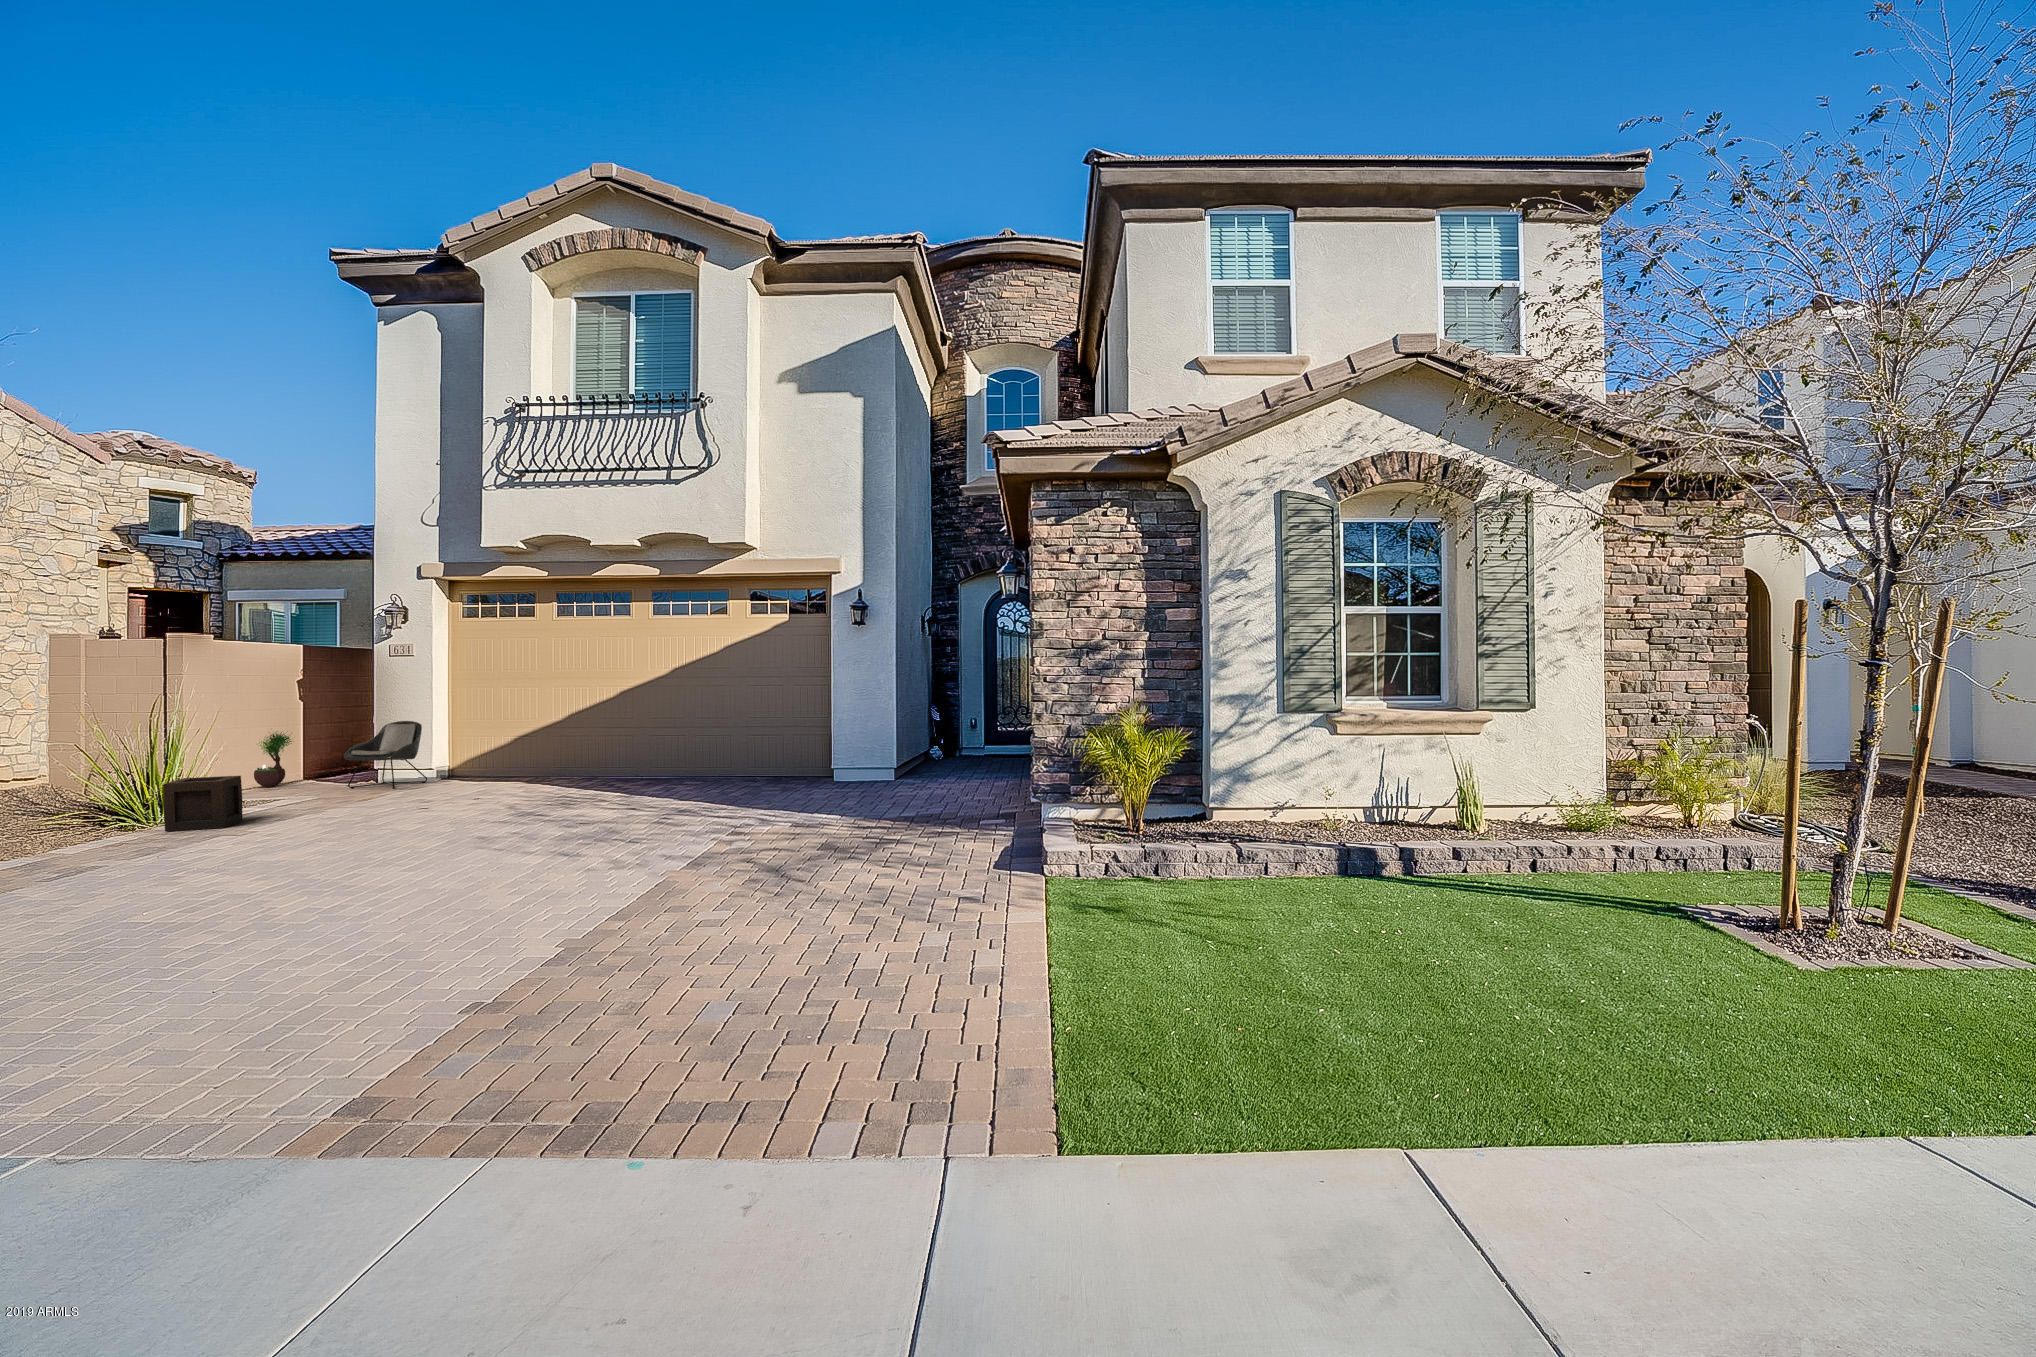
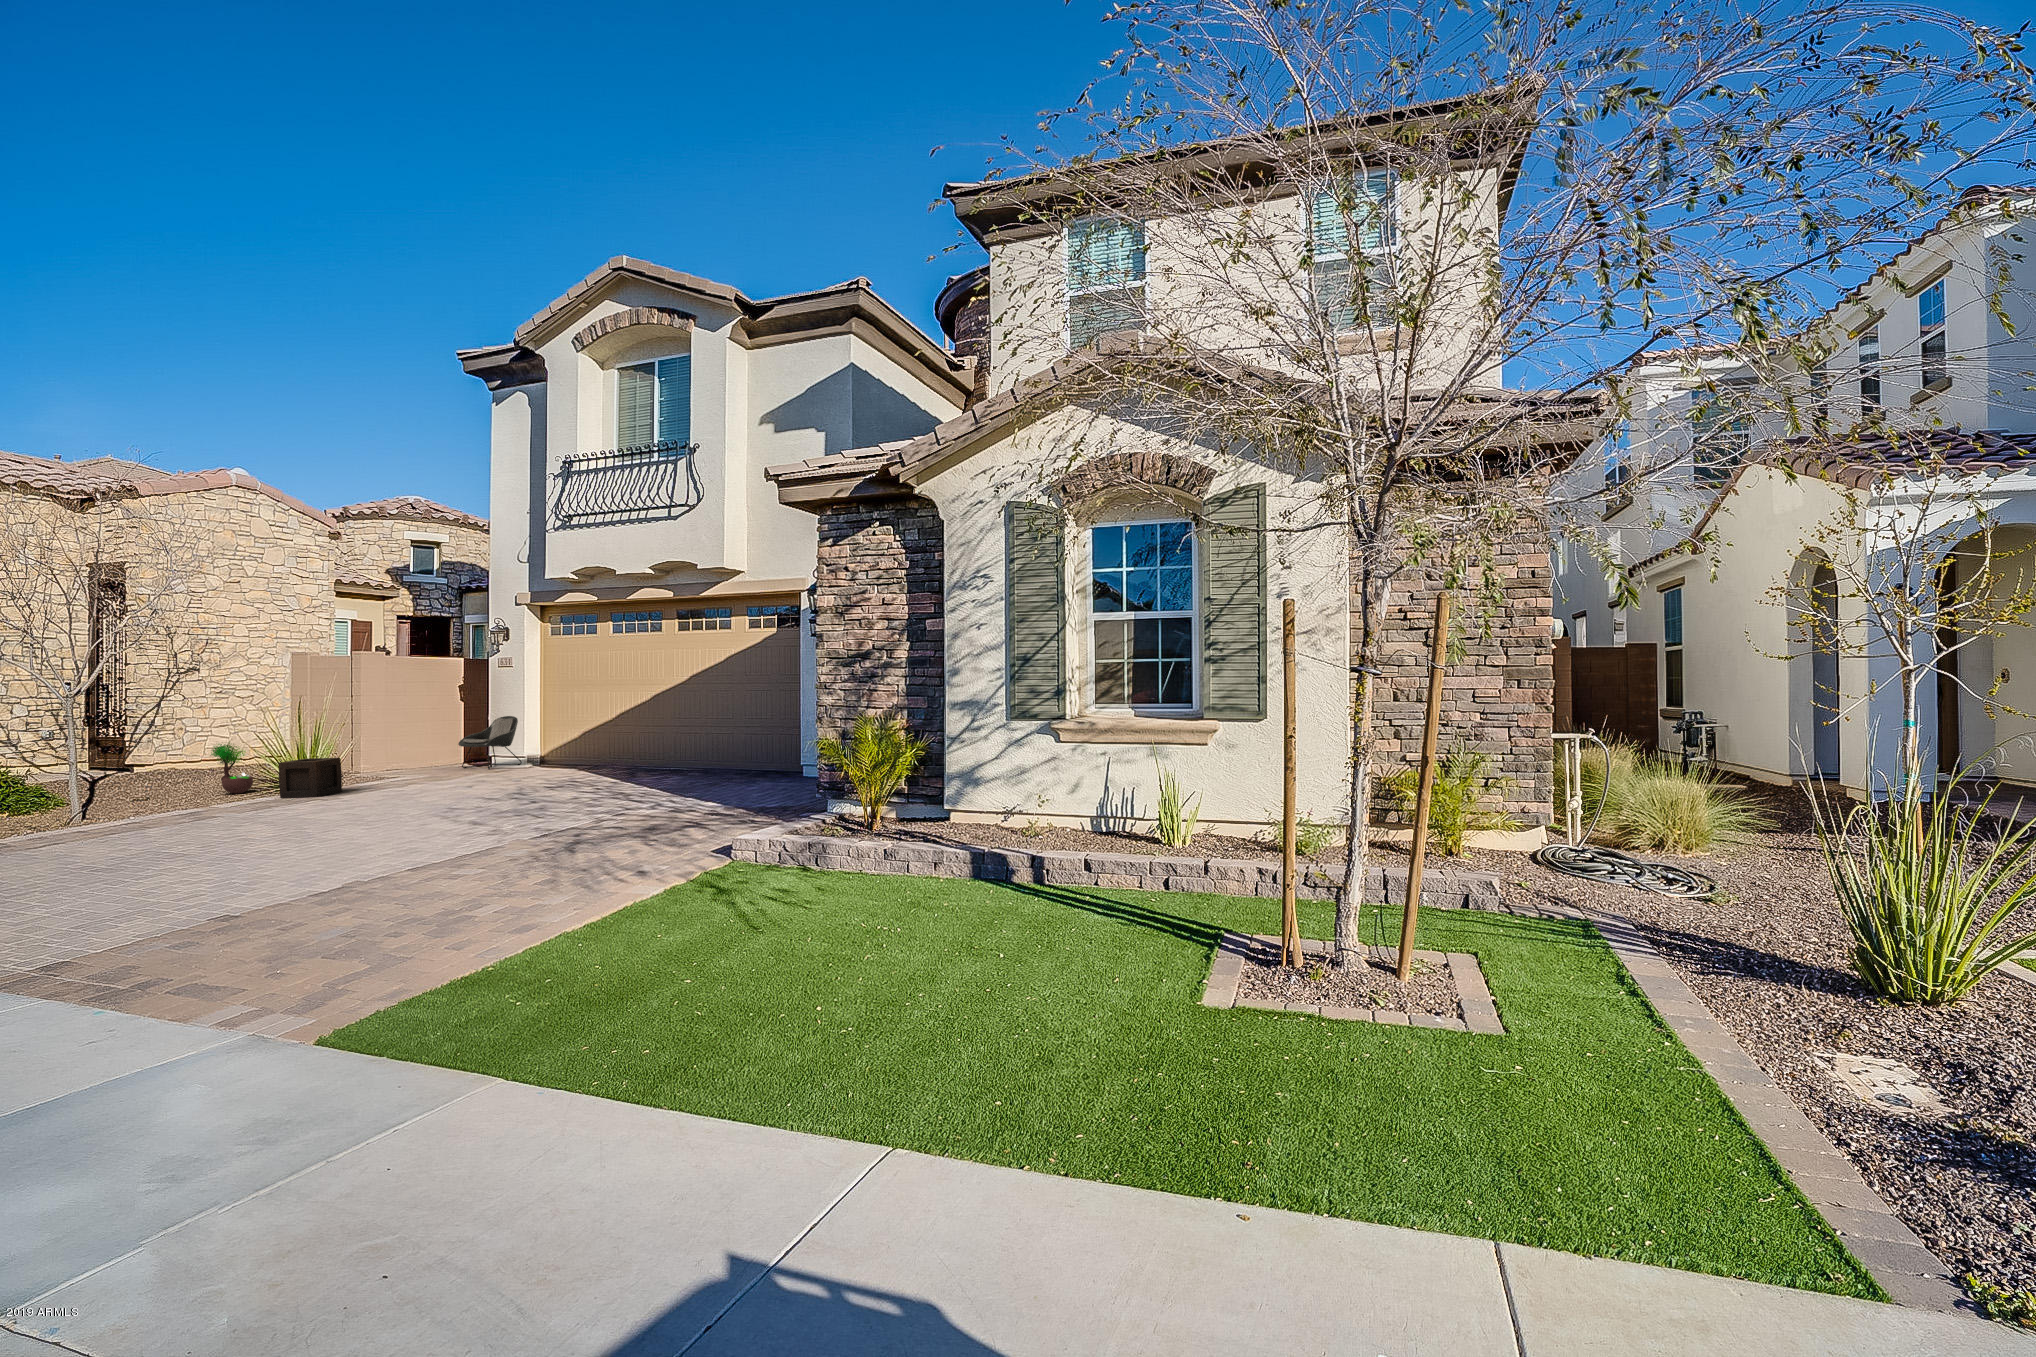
potted tree: present [254,732,292,787] -> present [211,744,253,794]

